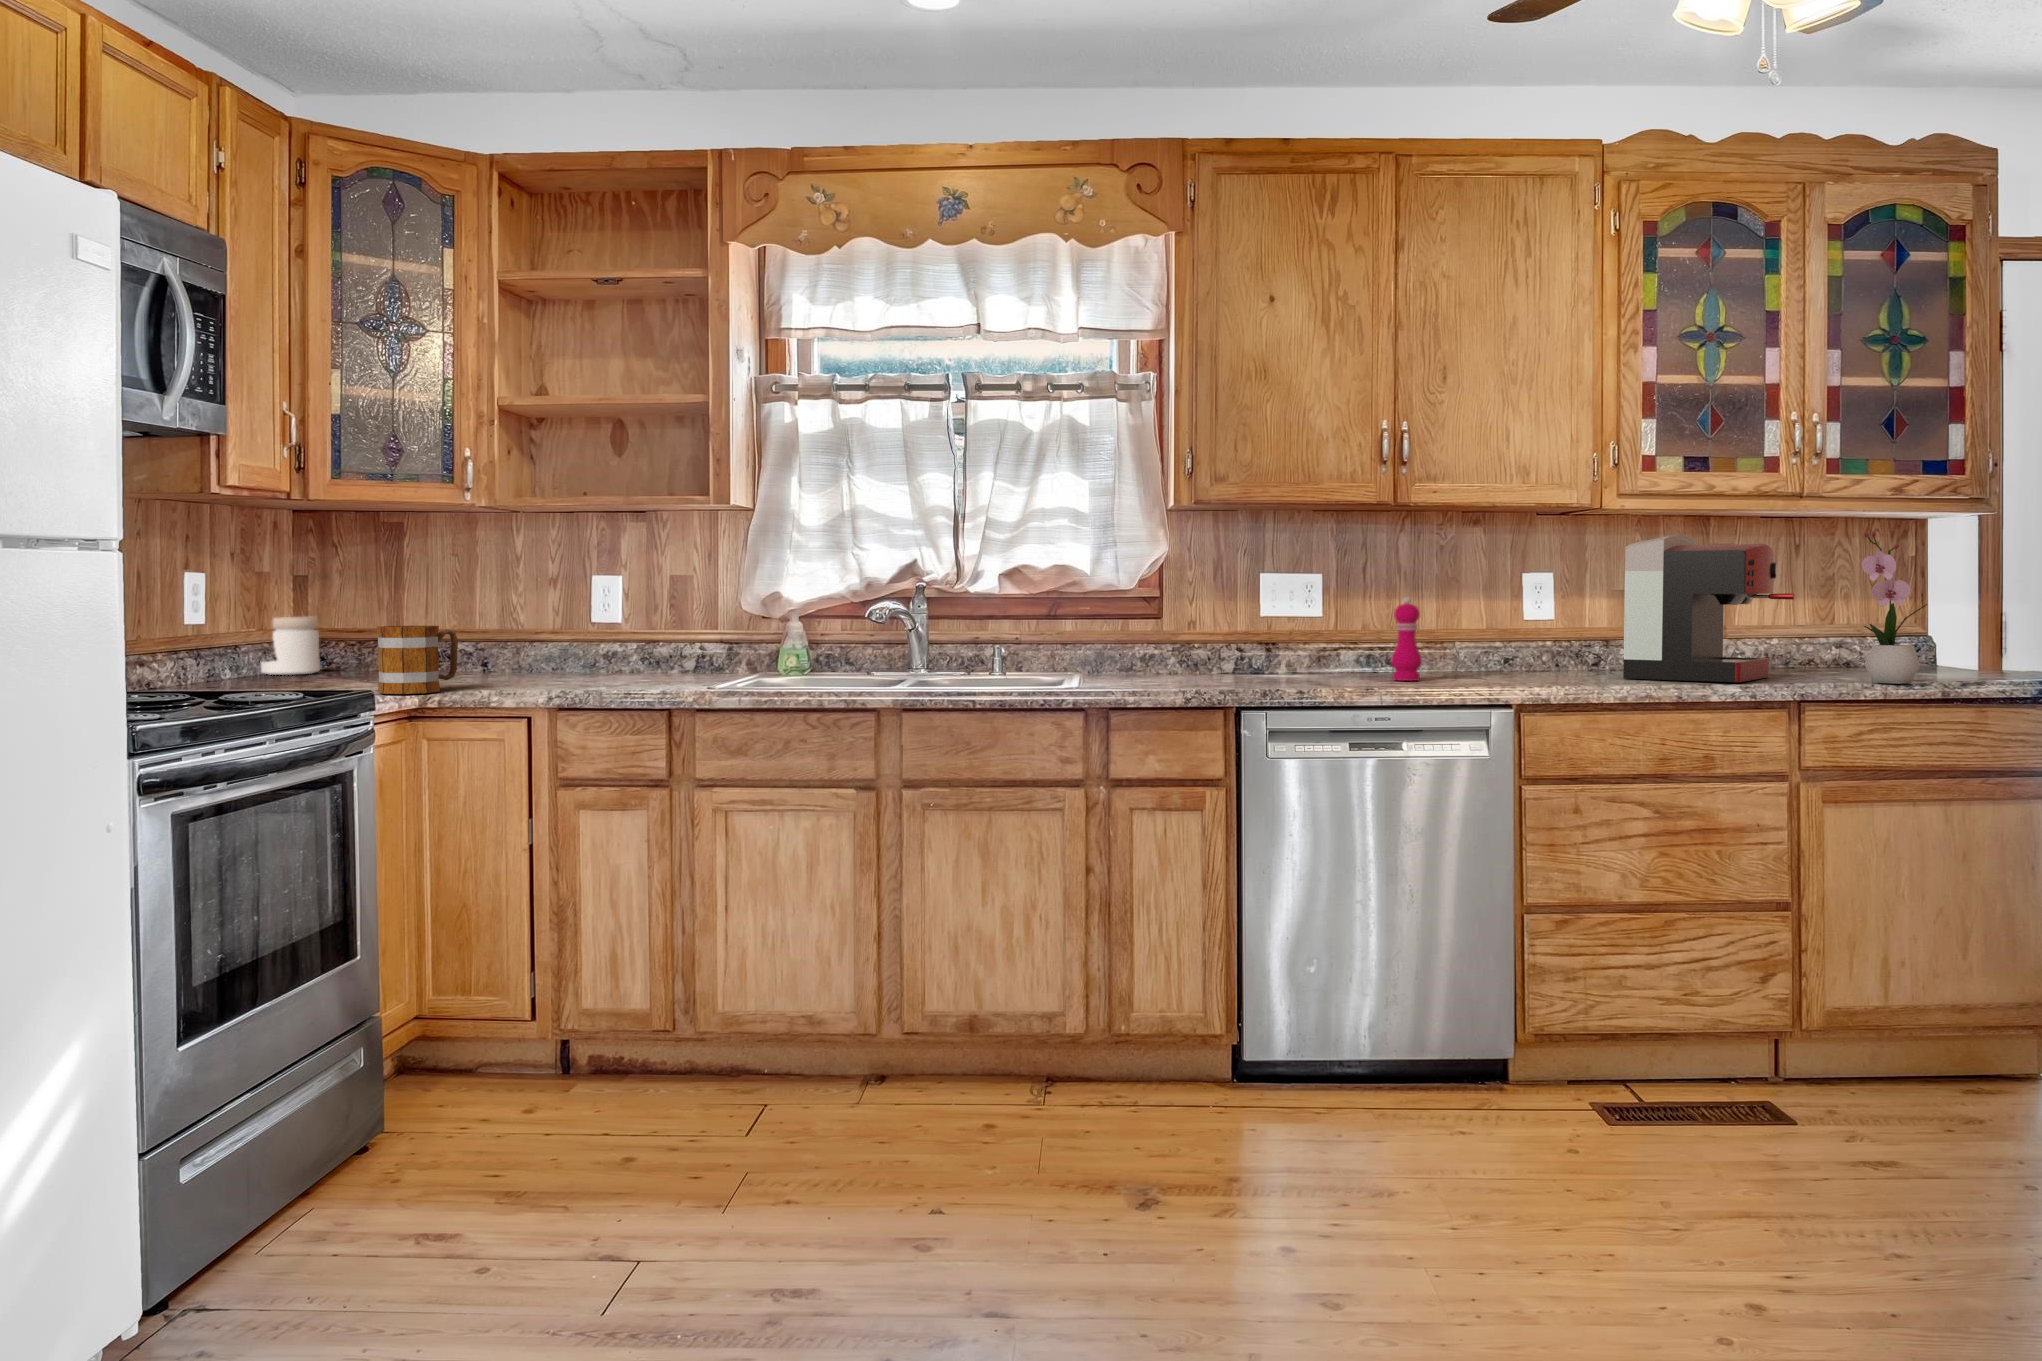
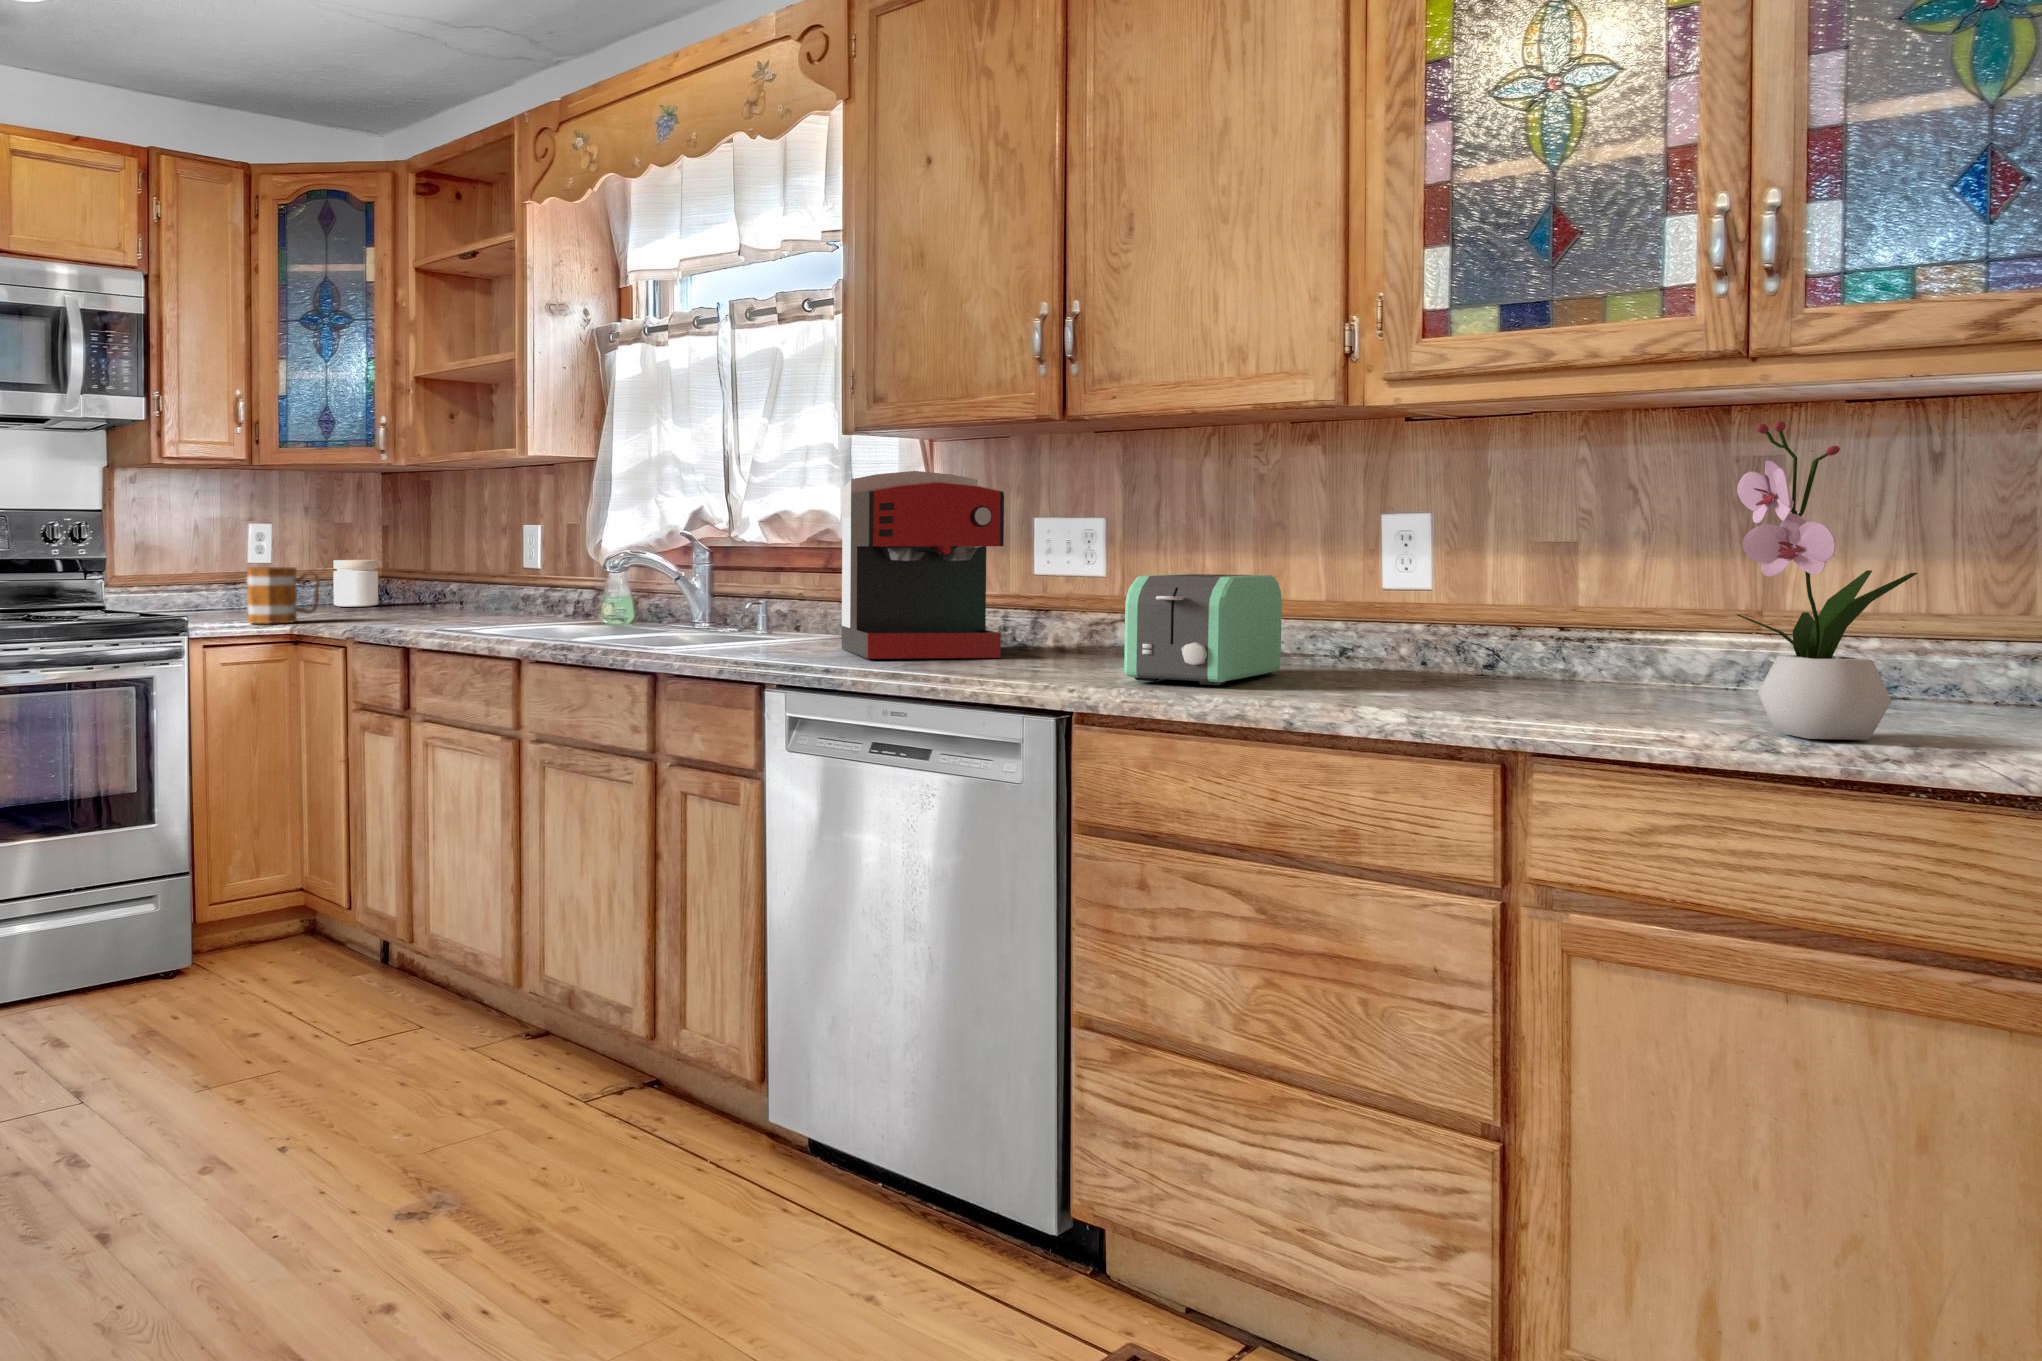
coffee maker: present [1623,534,1795,682] -> present [842,471,1004,659]
pepper mill: present [1391,597,1422,681] -> none [1027,550,1071,669]
toaster: none [1470,612,1576,682] -> present [1124,574,1282,685]

